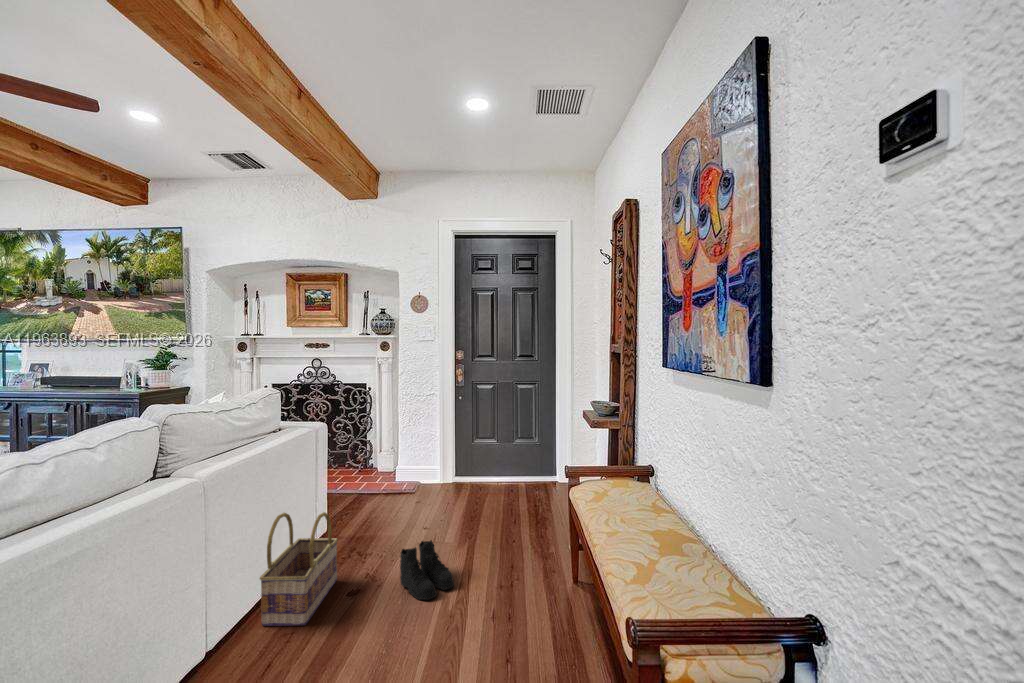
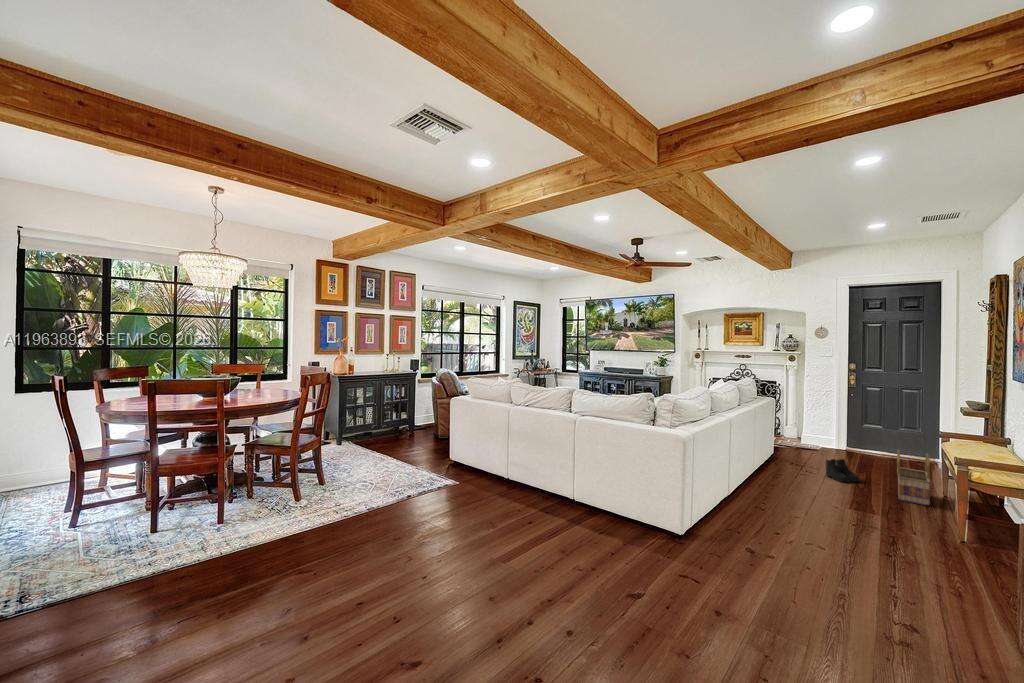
basket: present [260,512,338,626] -> present [897,450,930,506]

